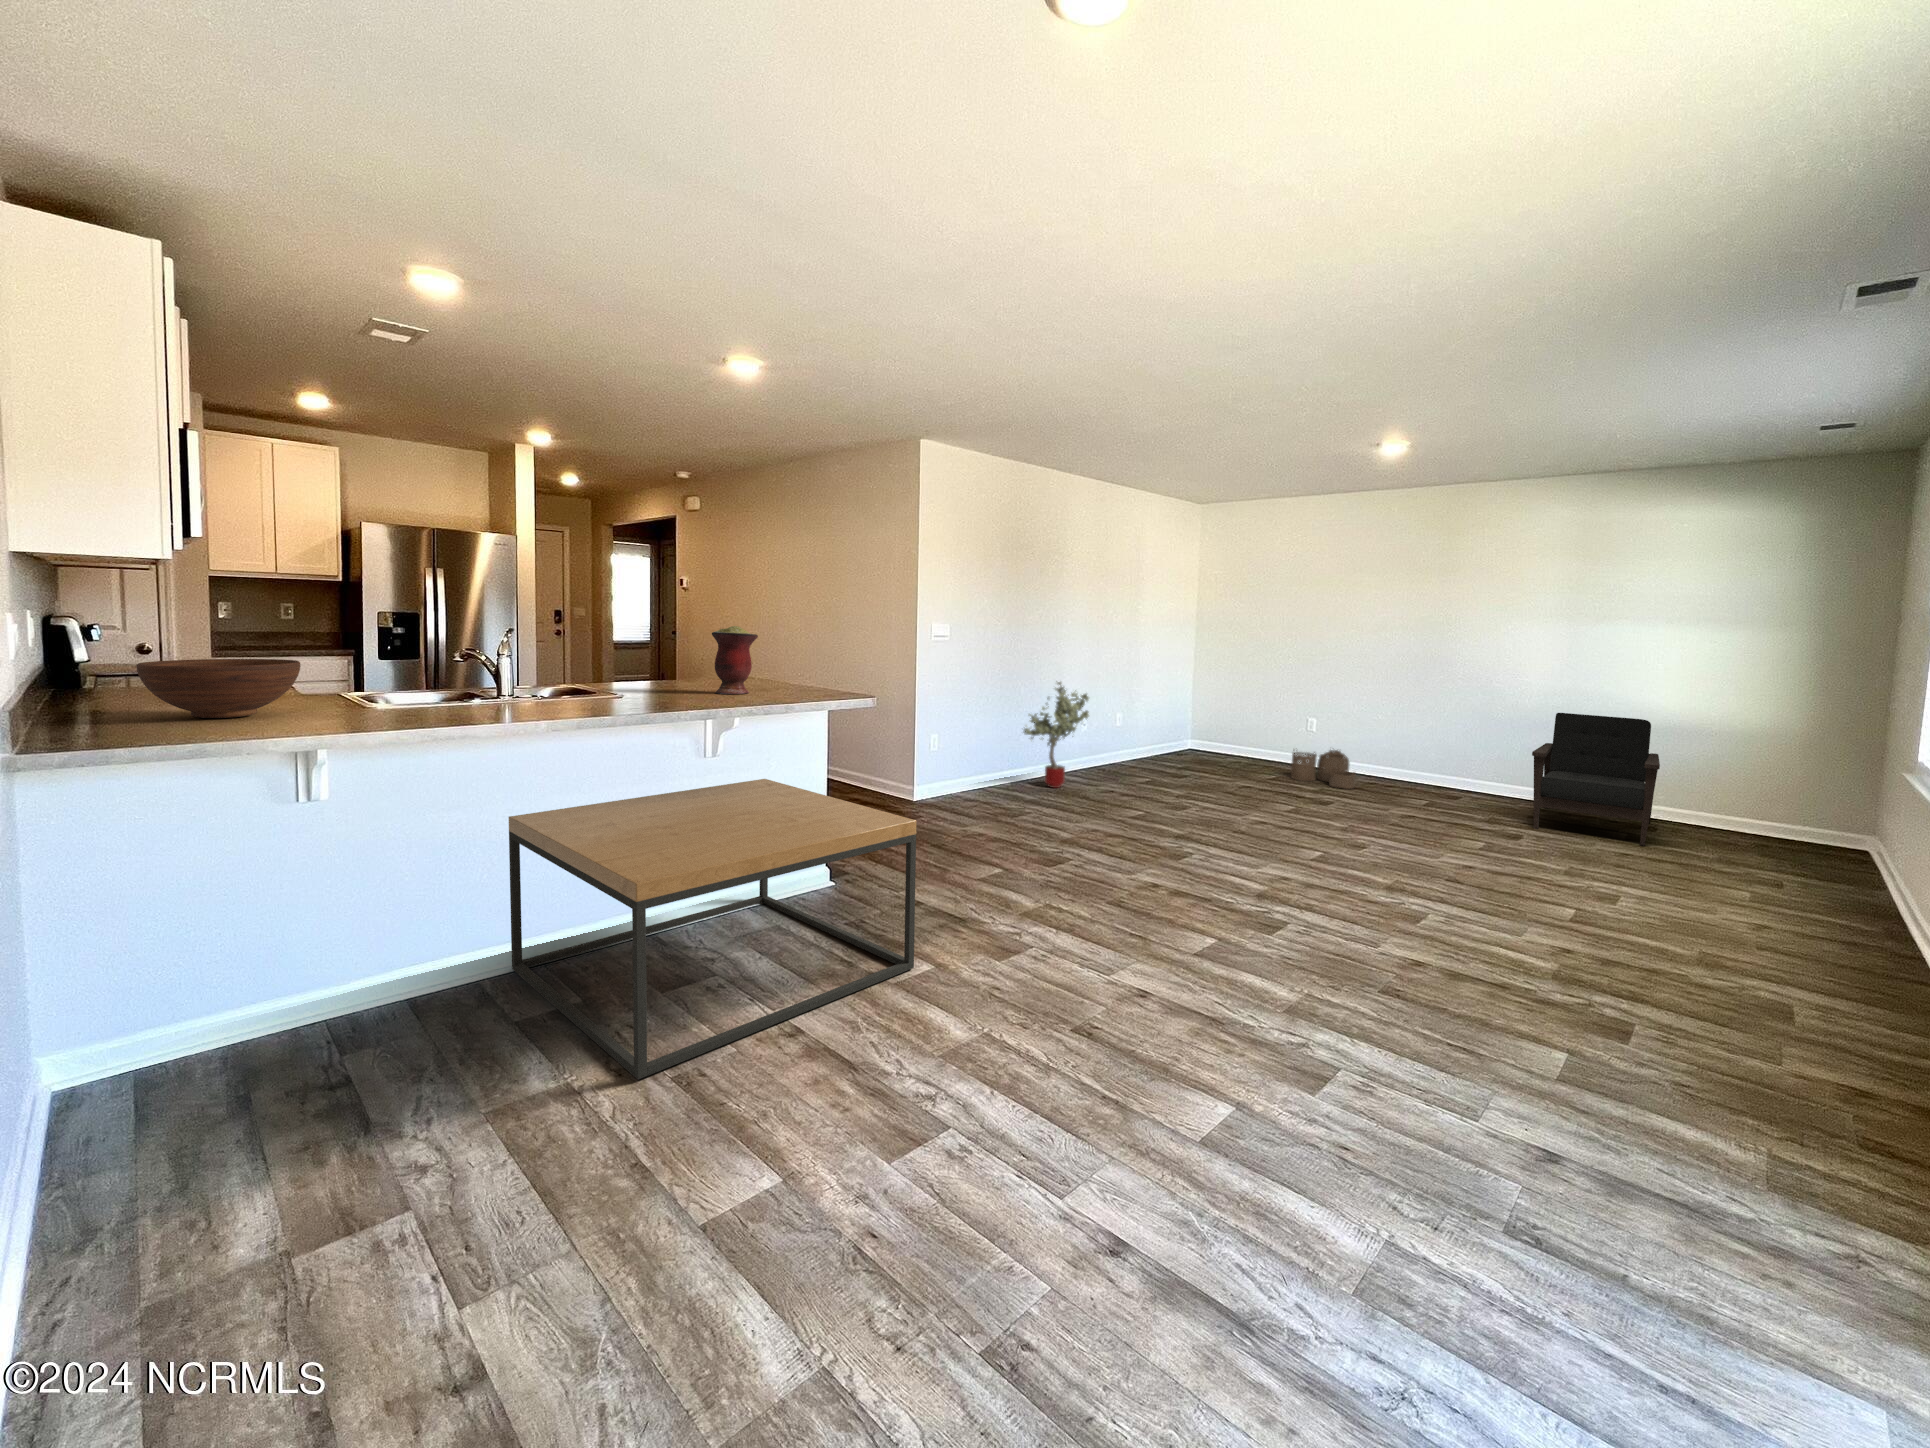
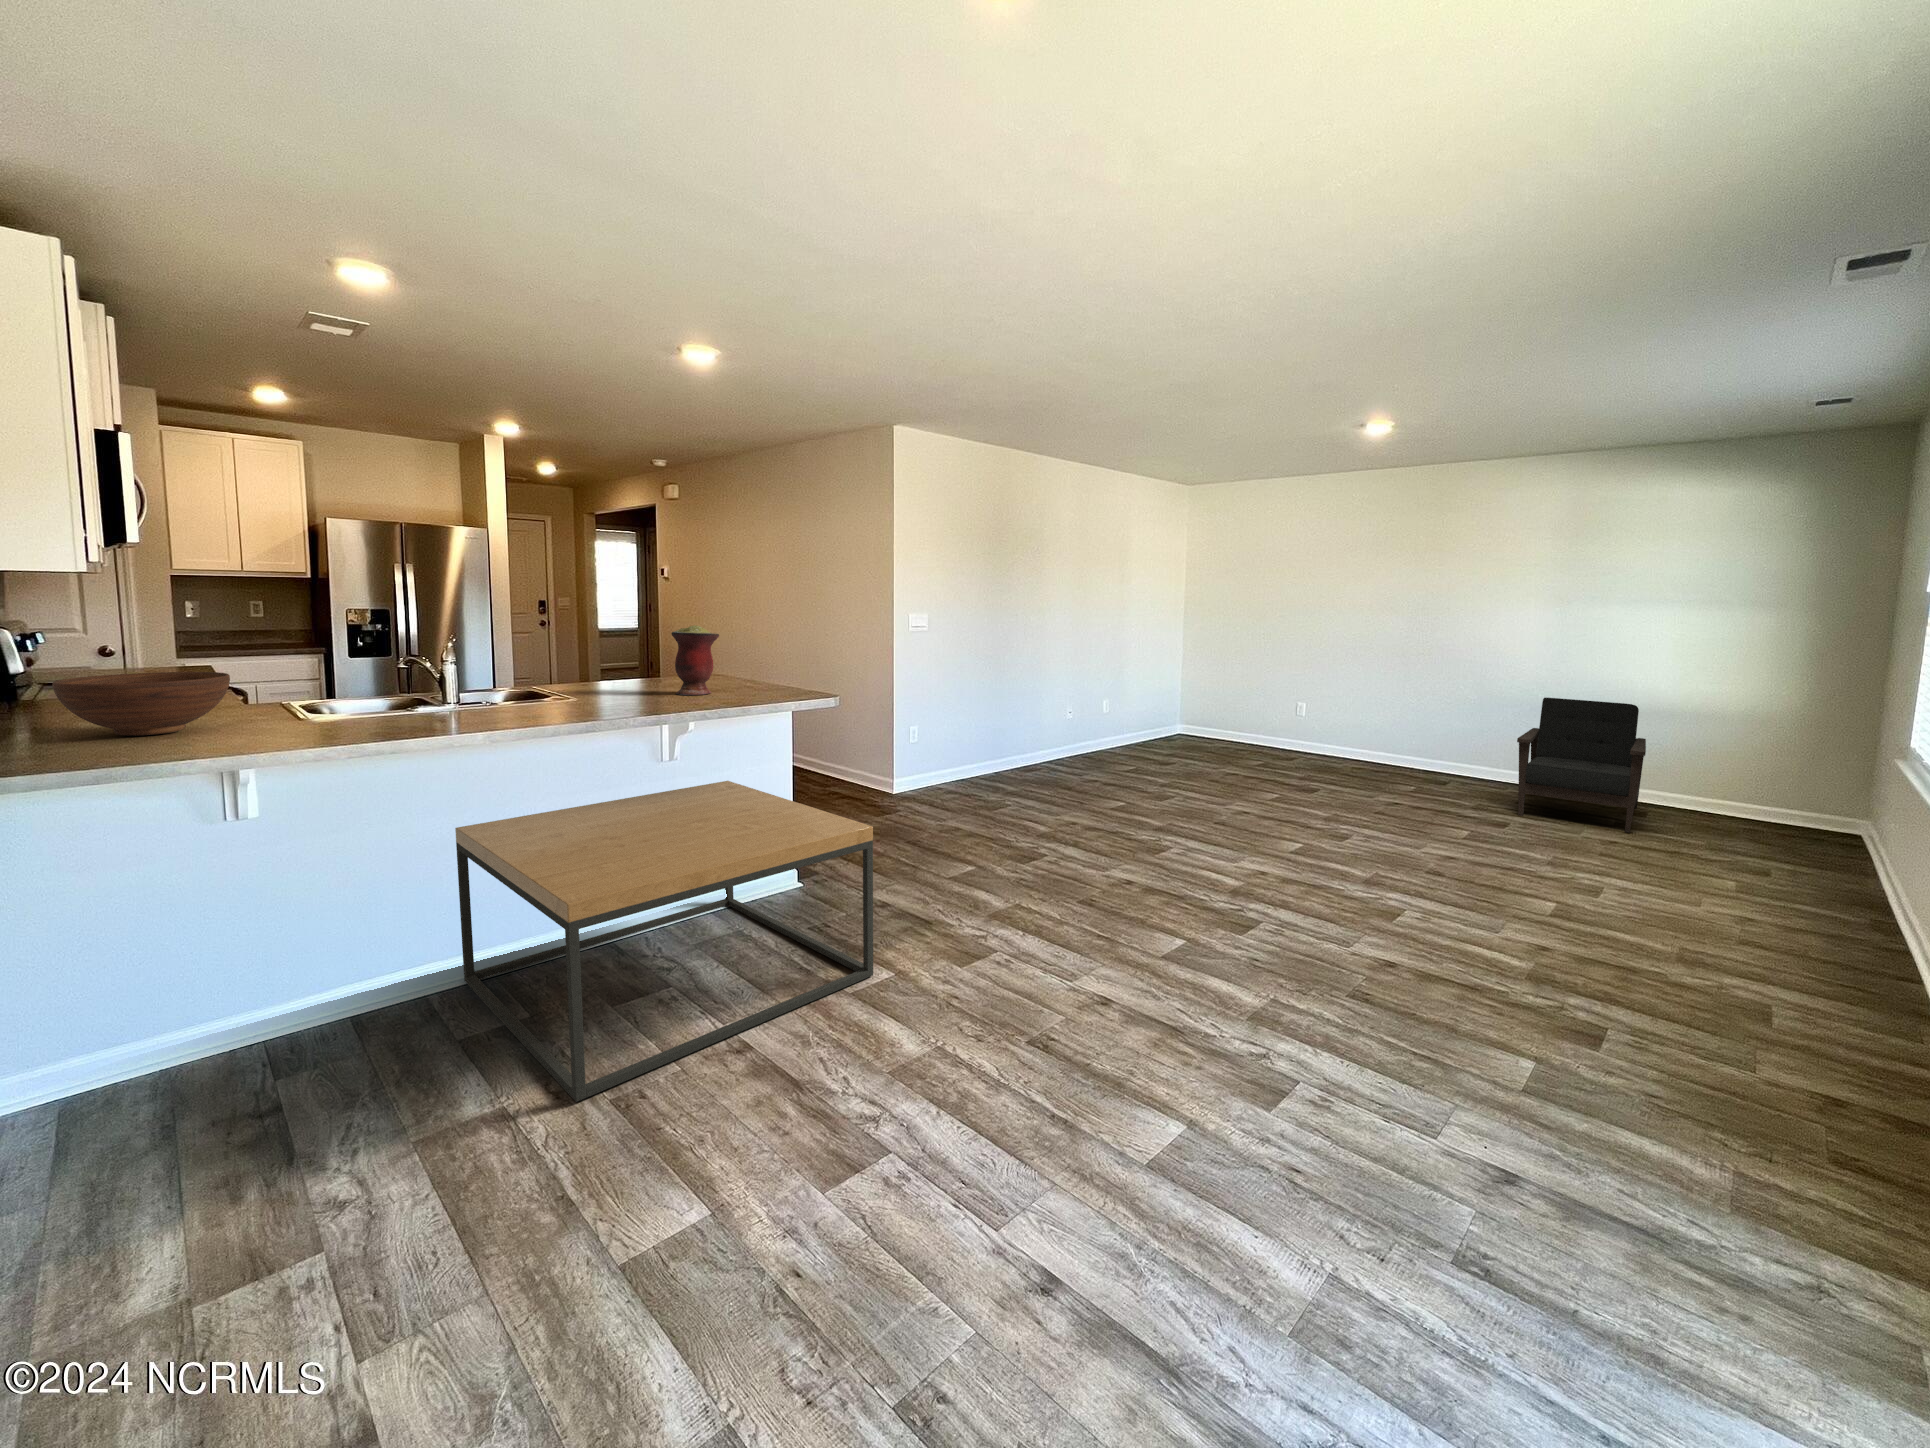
potted tree: present [1024,682,1089,788] -> none [1003,670,1073,777]
woven basket: present [1291,750,1356,789] -> none [1277,733,1342,775]

